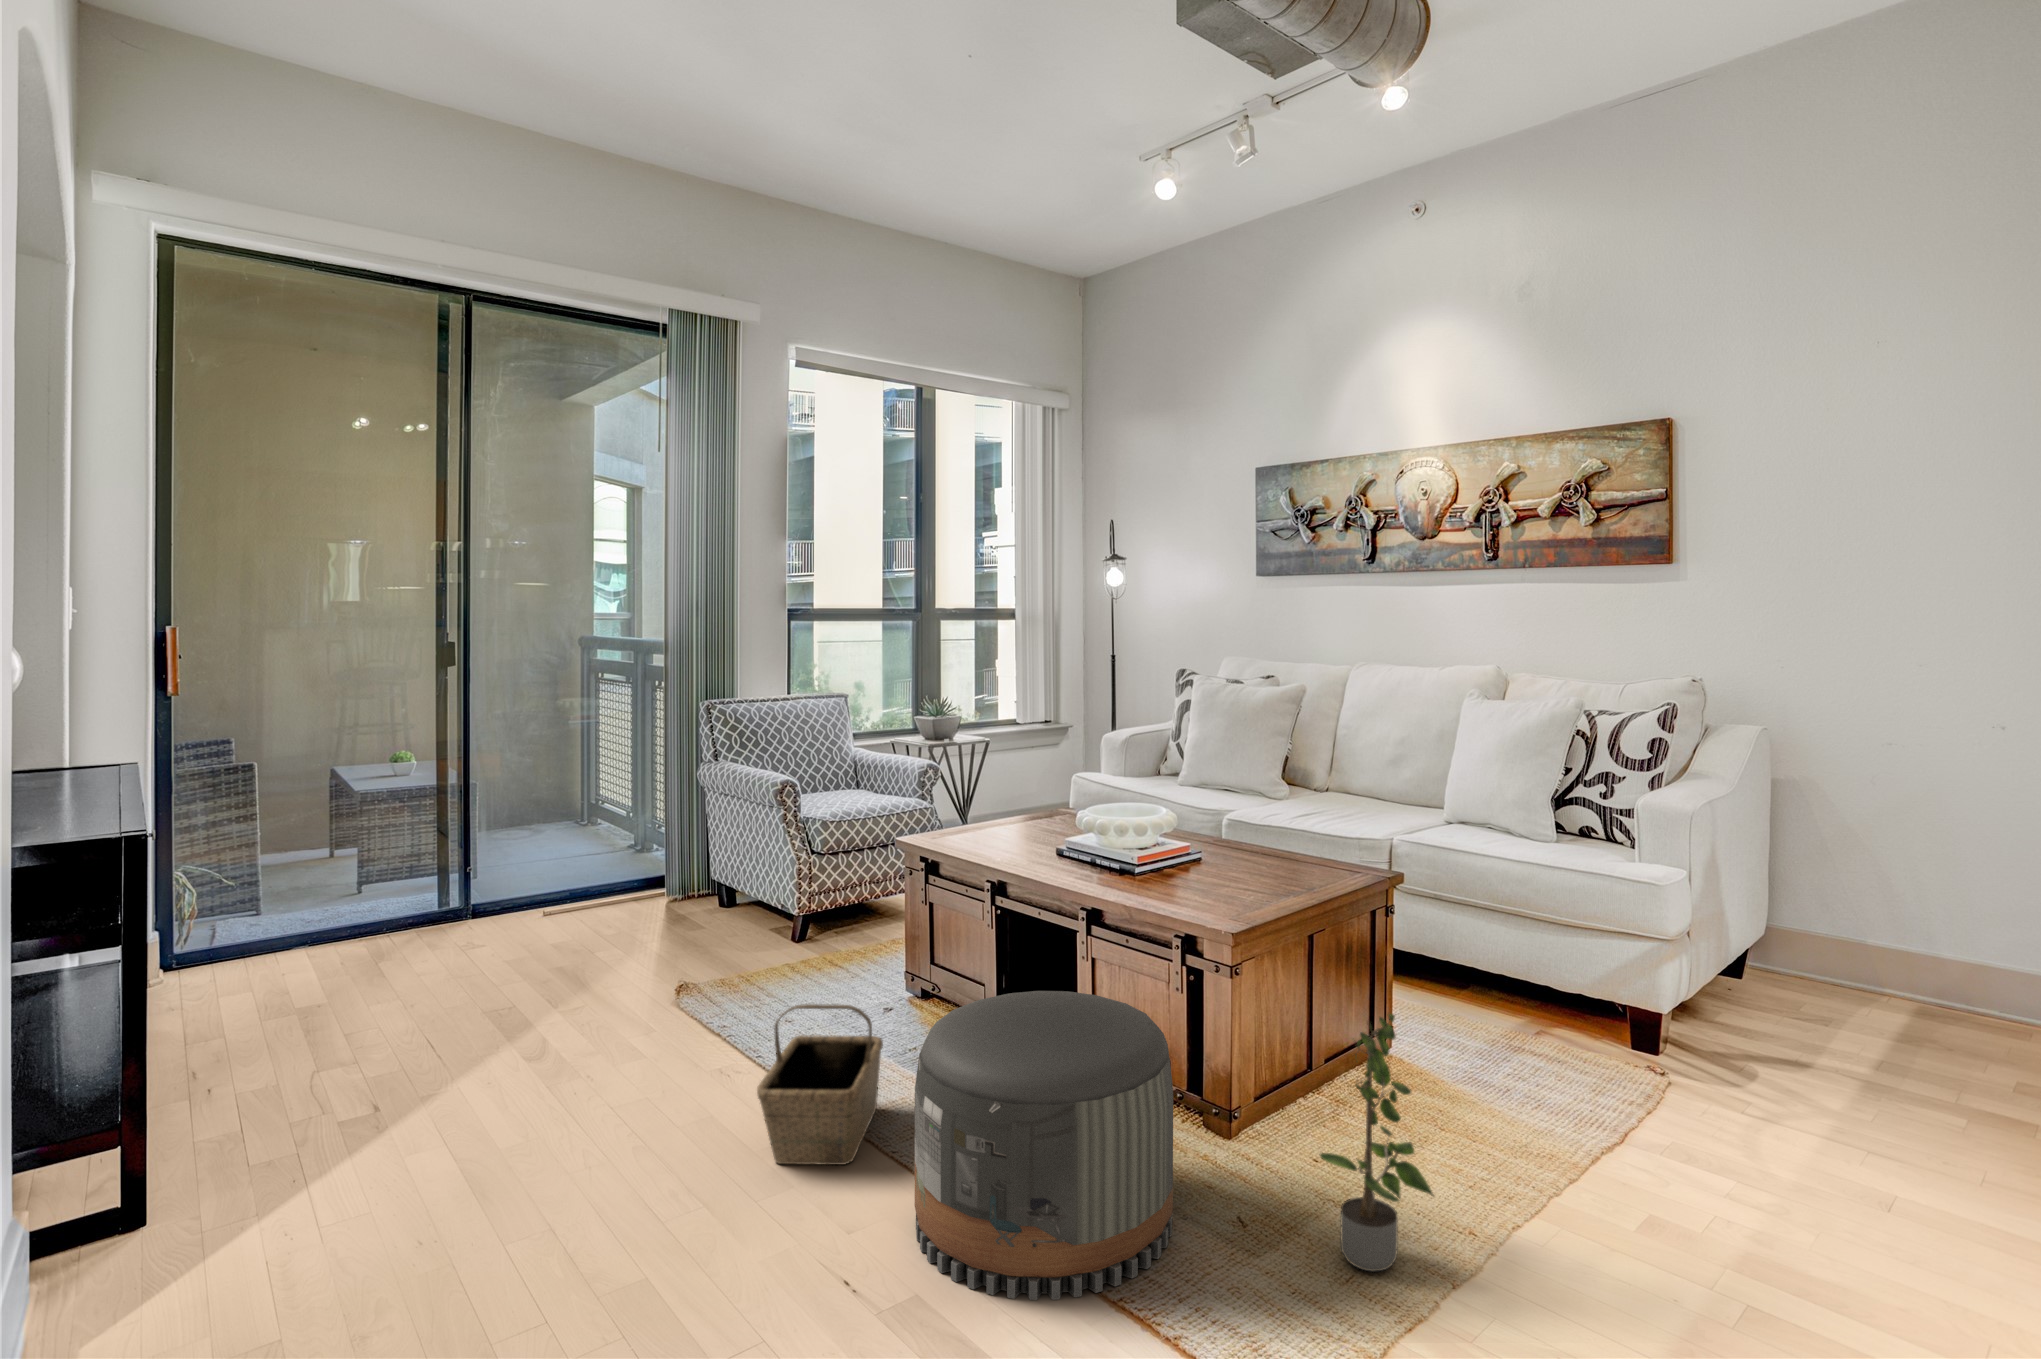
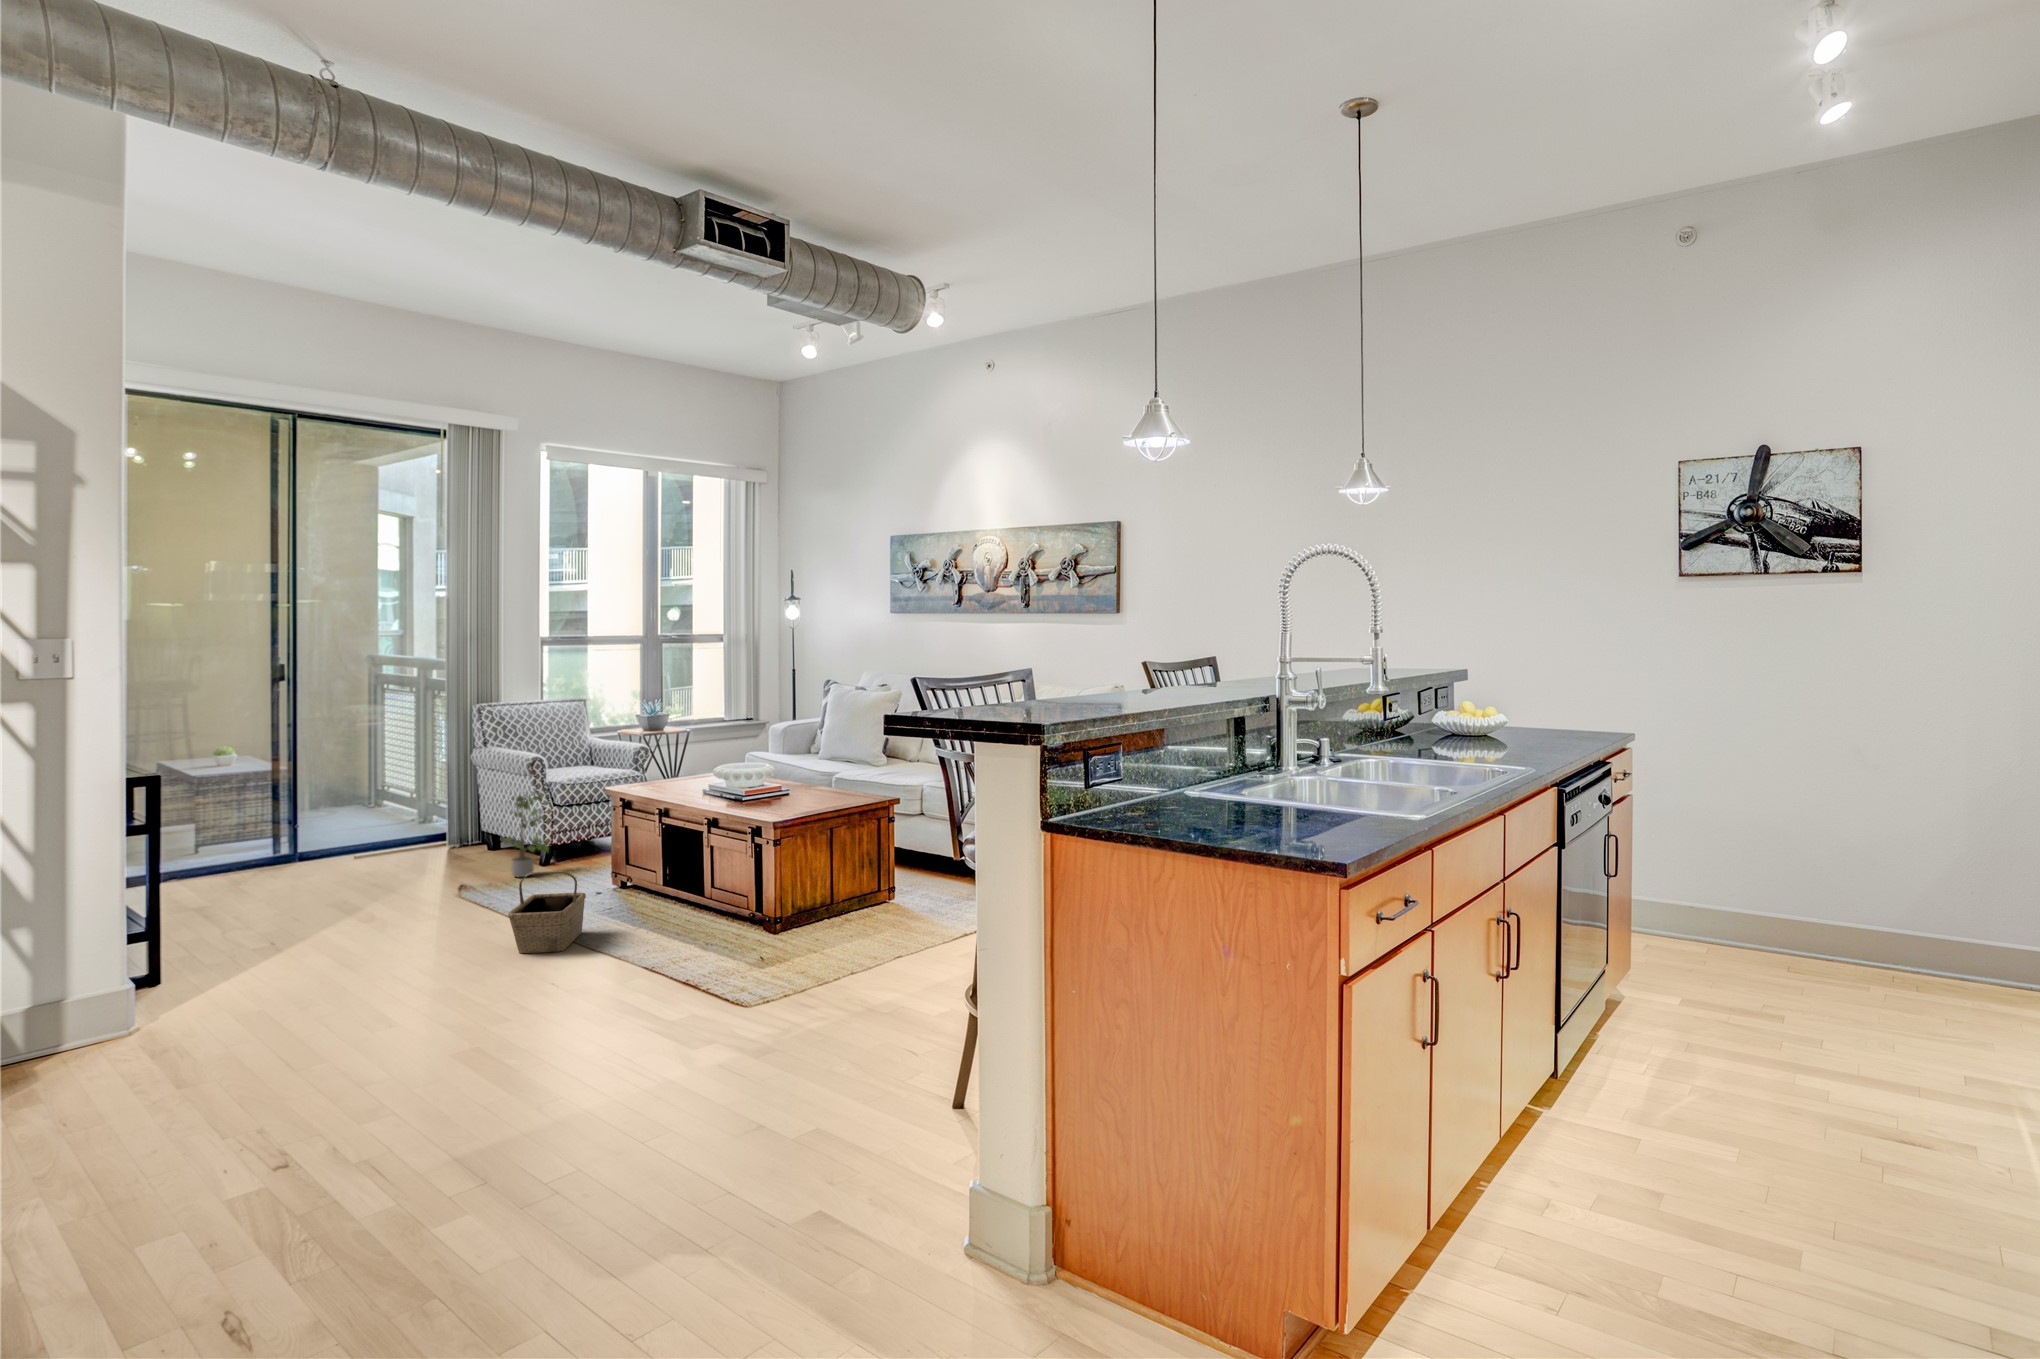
pouf: present [915,991,1173,1300] -> none [592,854,730,984]
potted plant: present [1320,1014,1433,1271] -> present [504,791,549,877]

